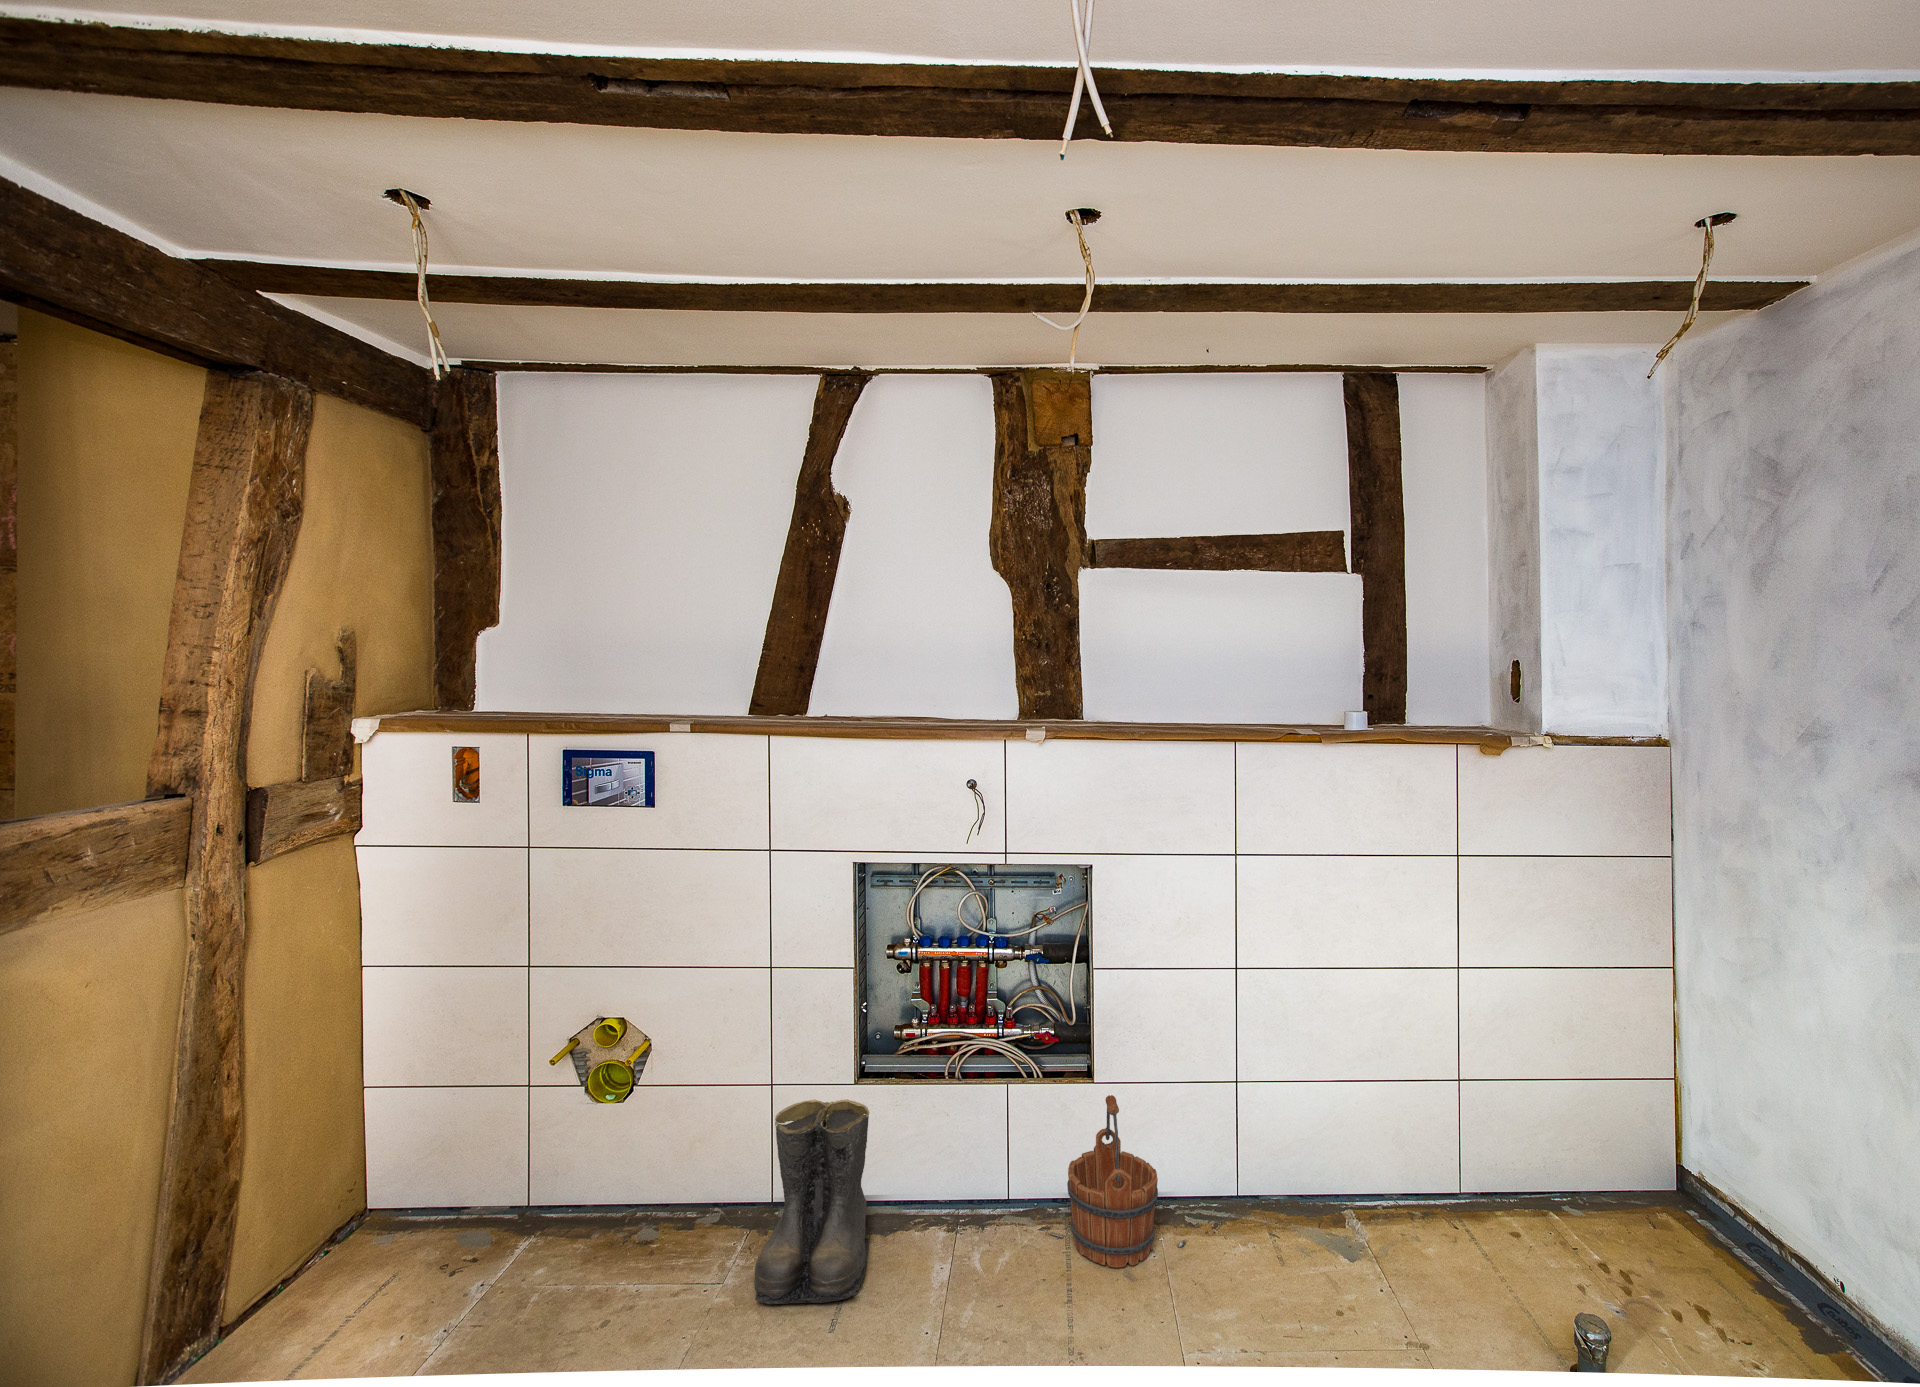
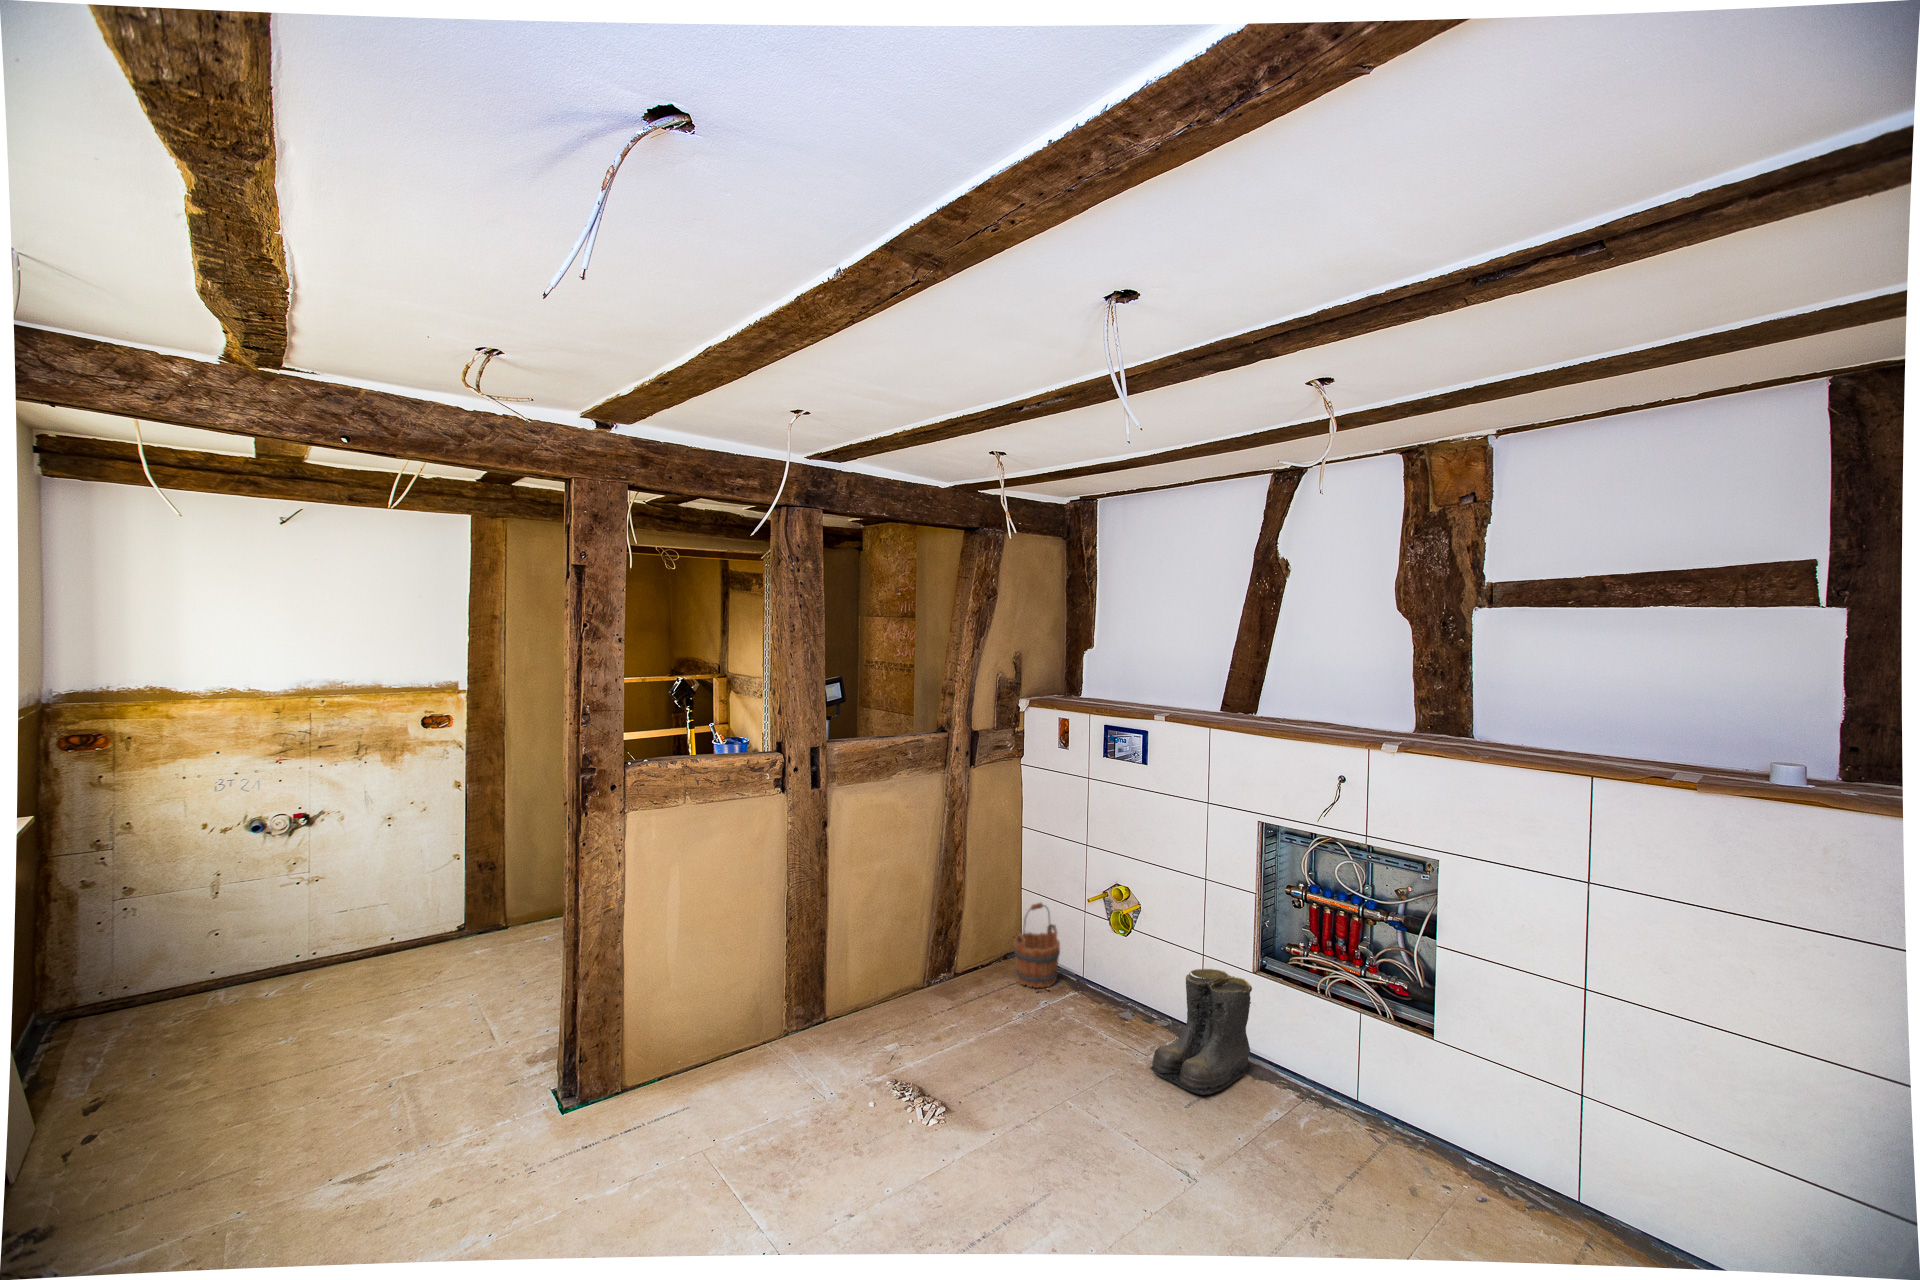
wooden bucket: present [1067,1095,1158,1268] -> present [1013,903,1060,988]

